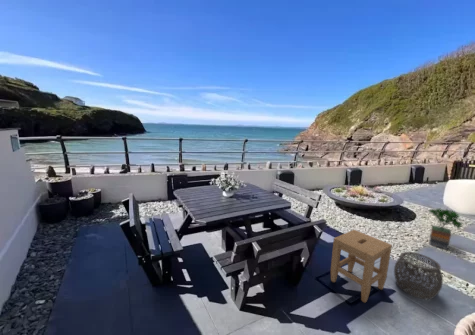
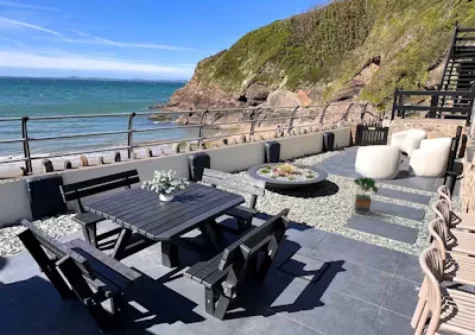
stool: present [331,230,392,302] -> none [291,212,341,277]
woven basket: present [394,252,443,299] -> none [340,222,377,261]

